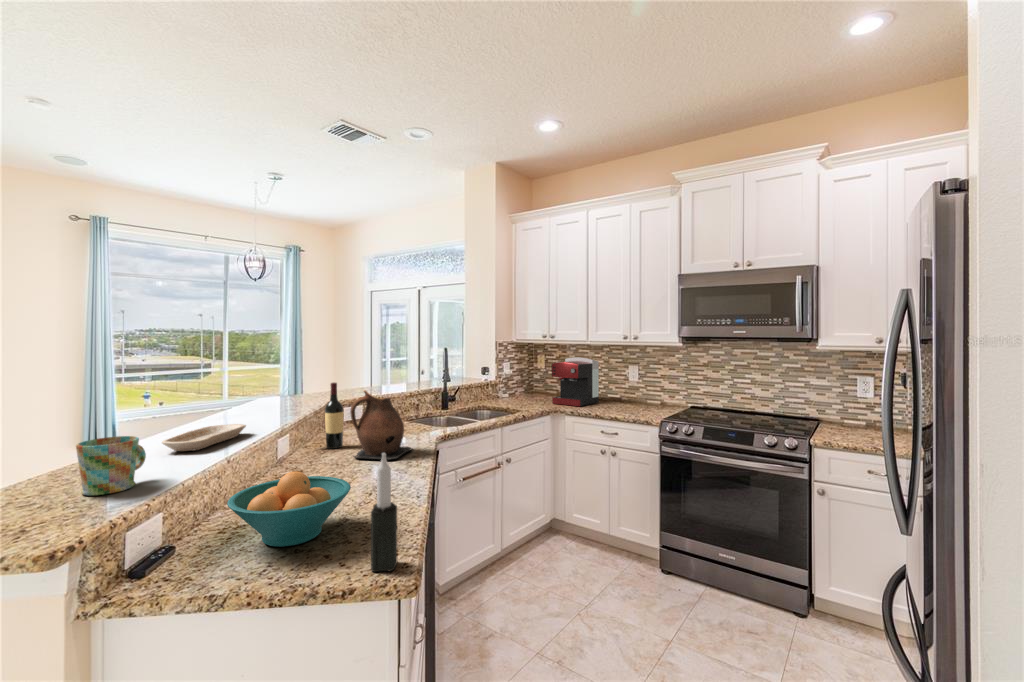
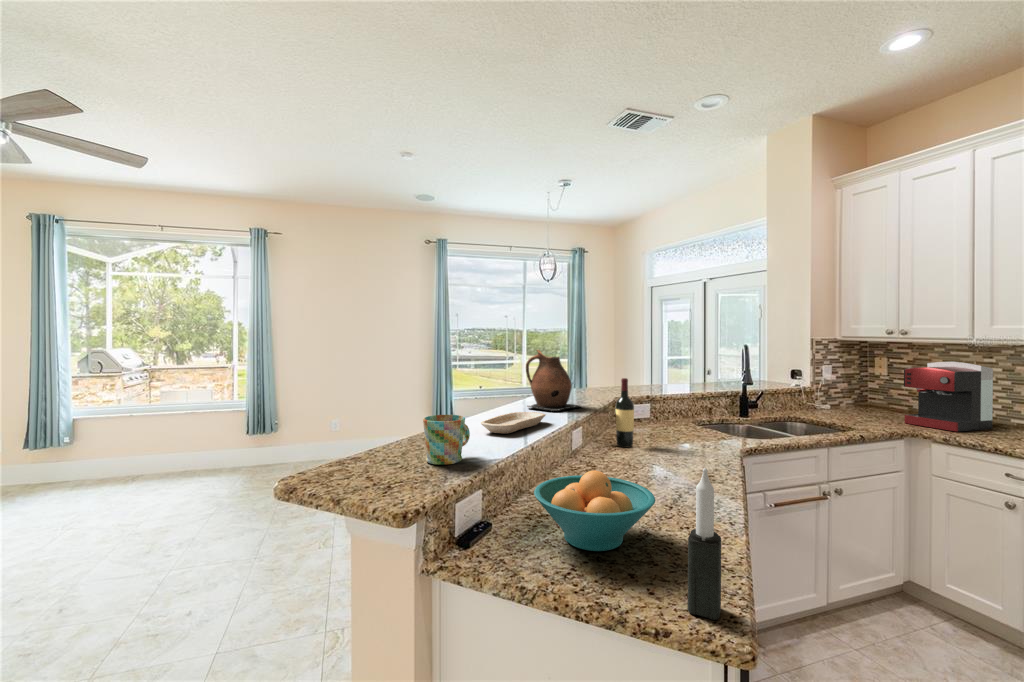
ceramic pitcher: present [350,390,413,460] -> present [526,350,580,411]

